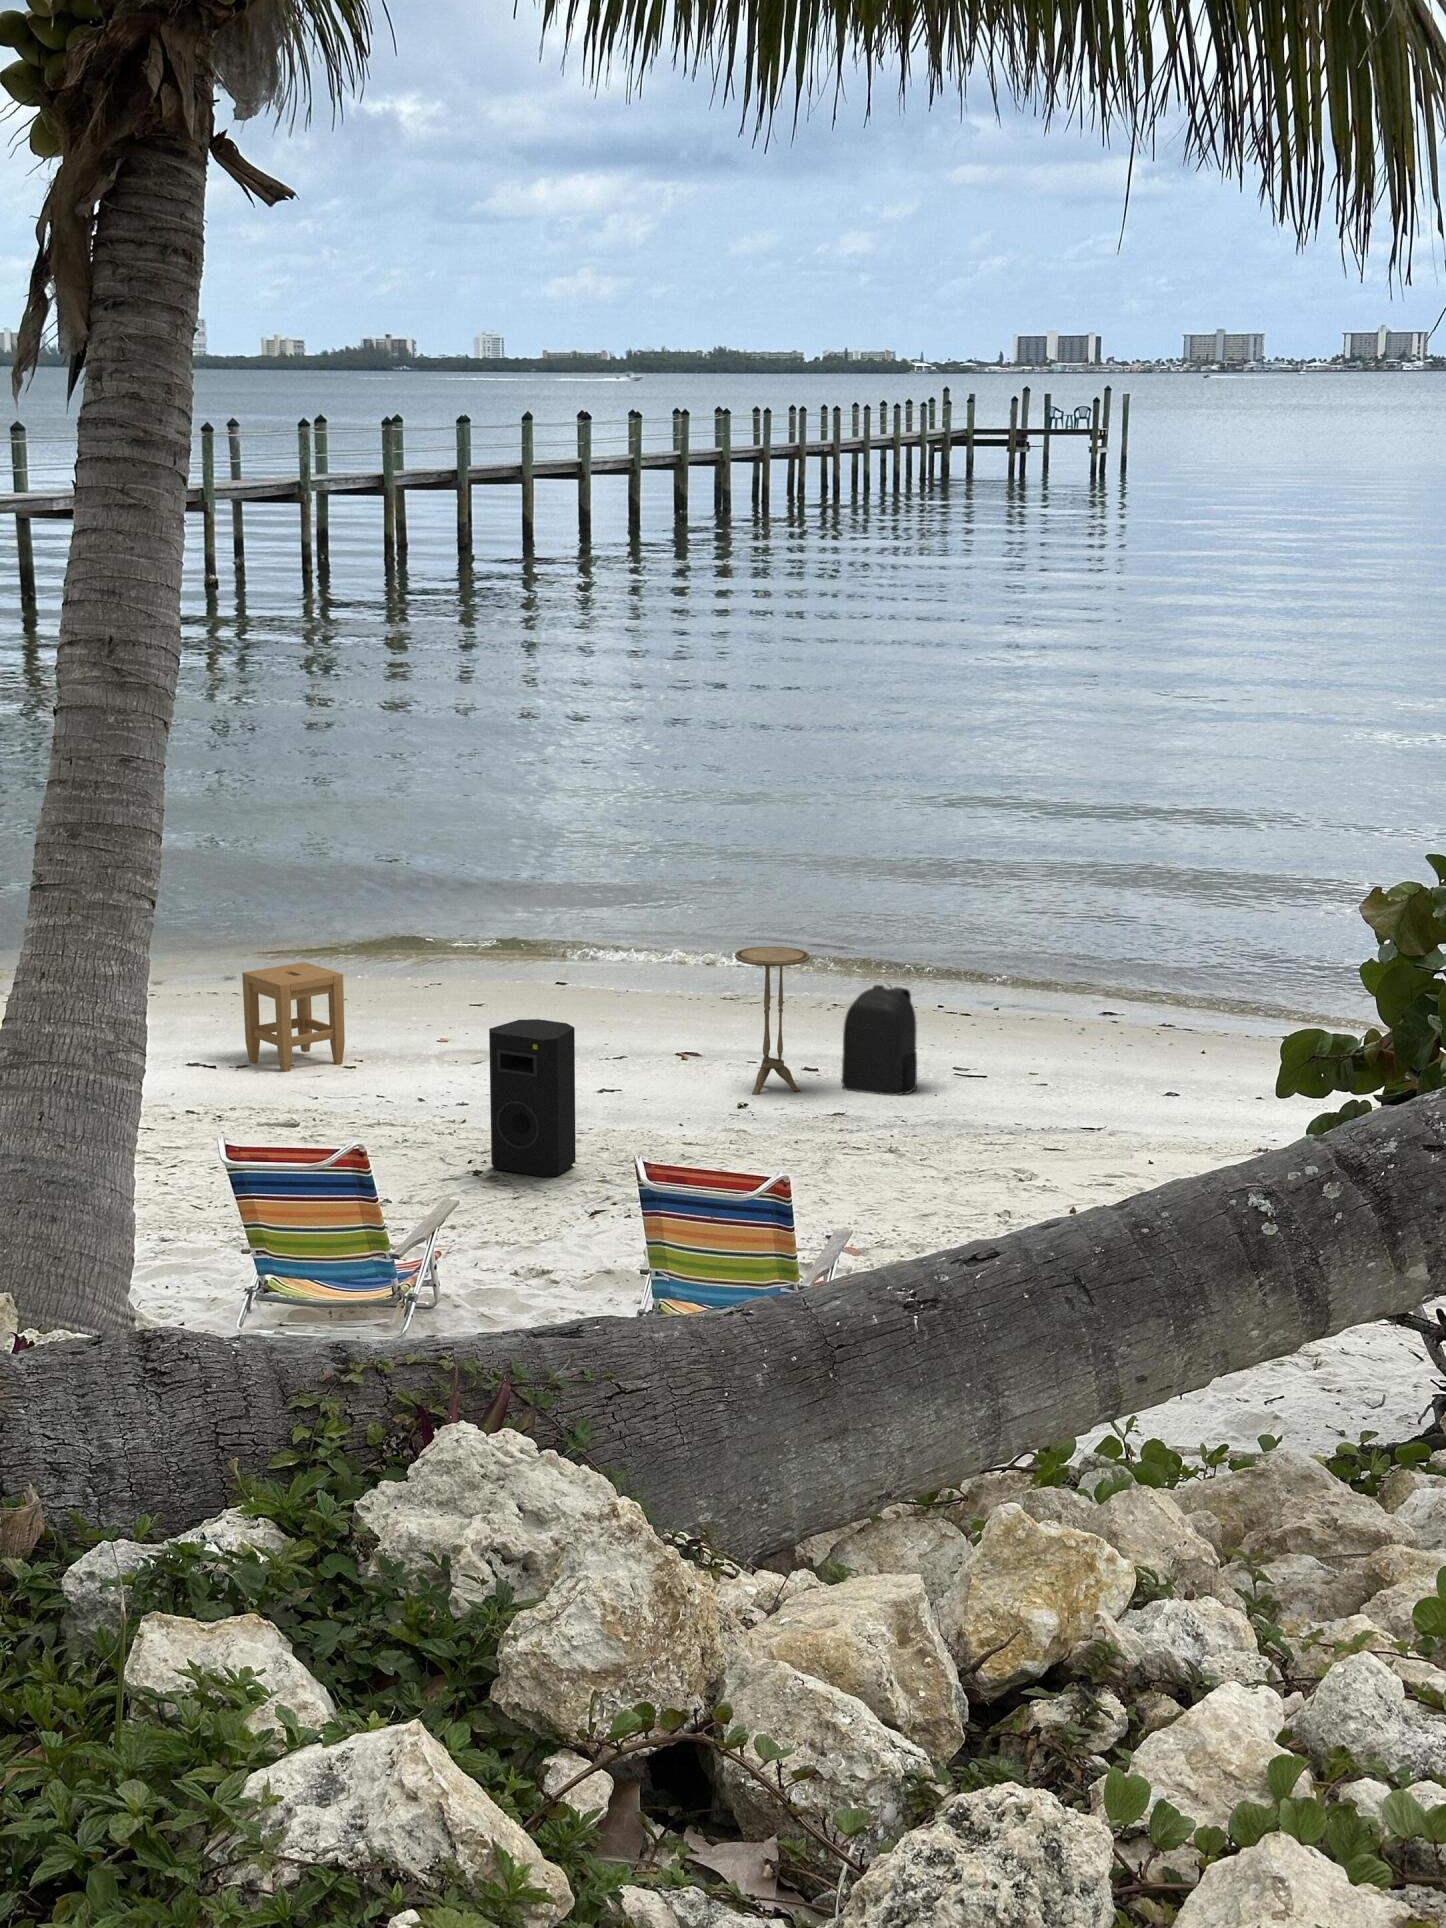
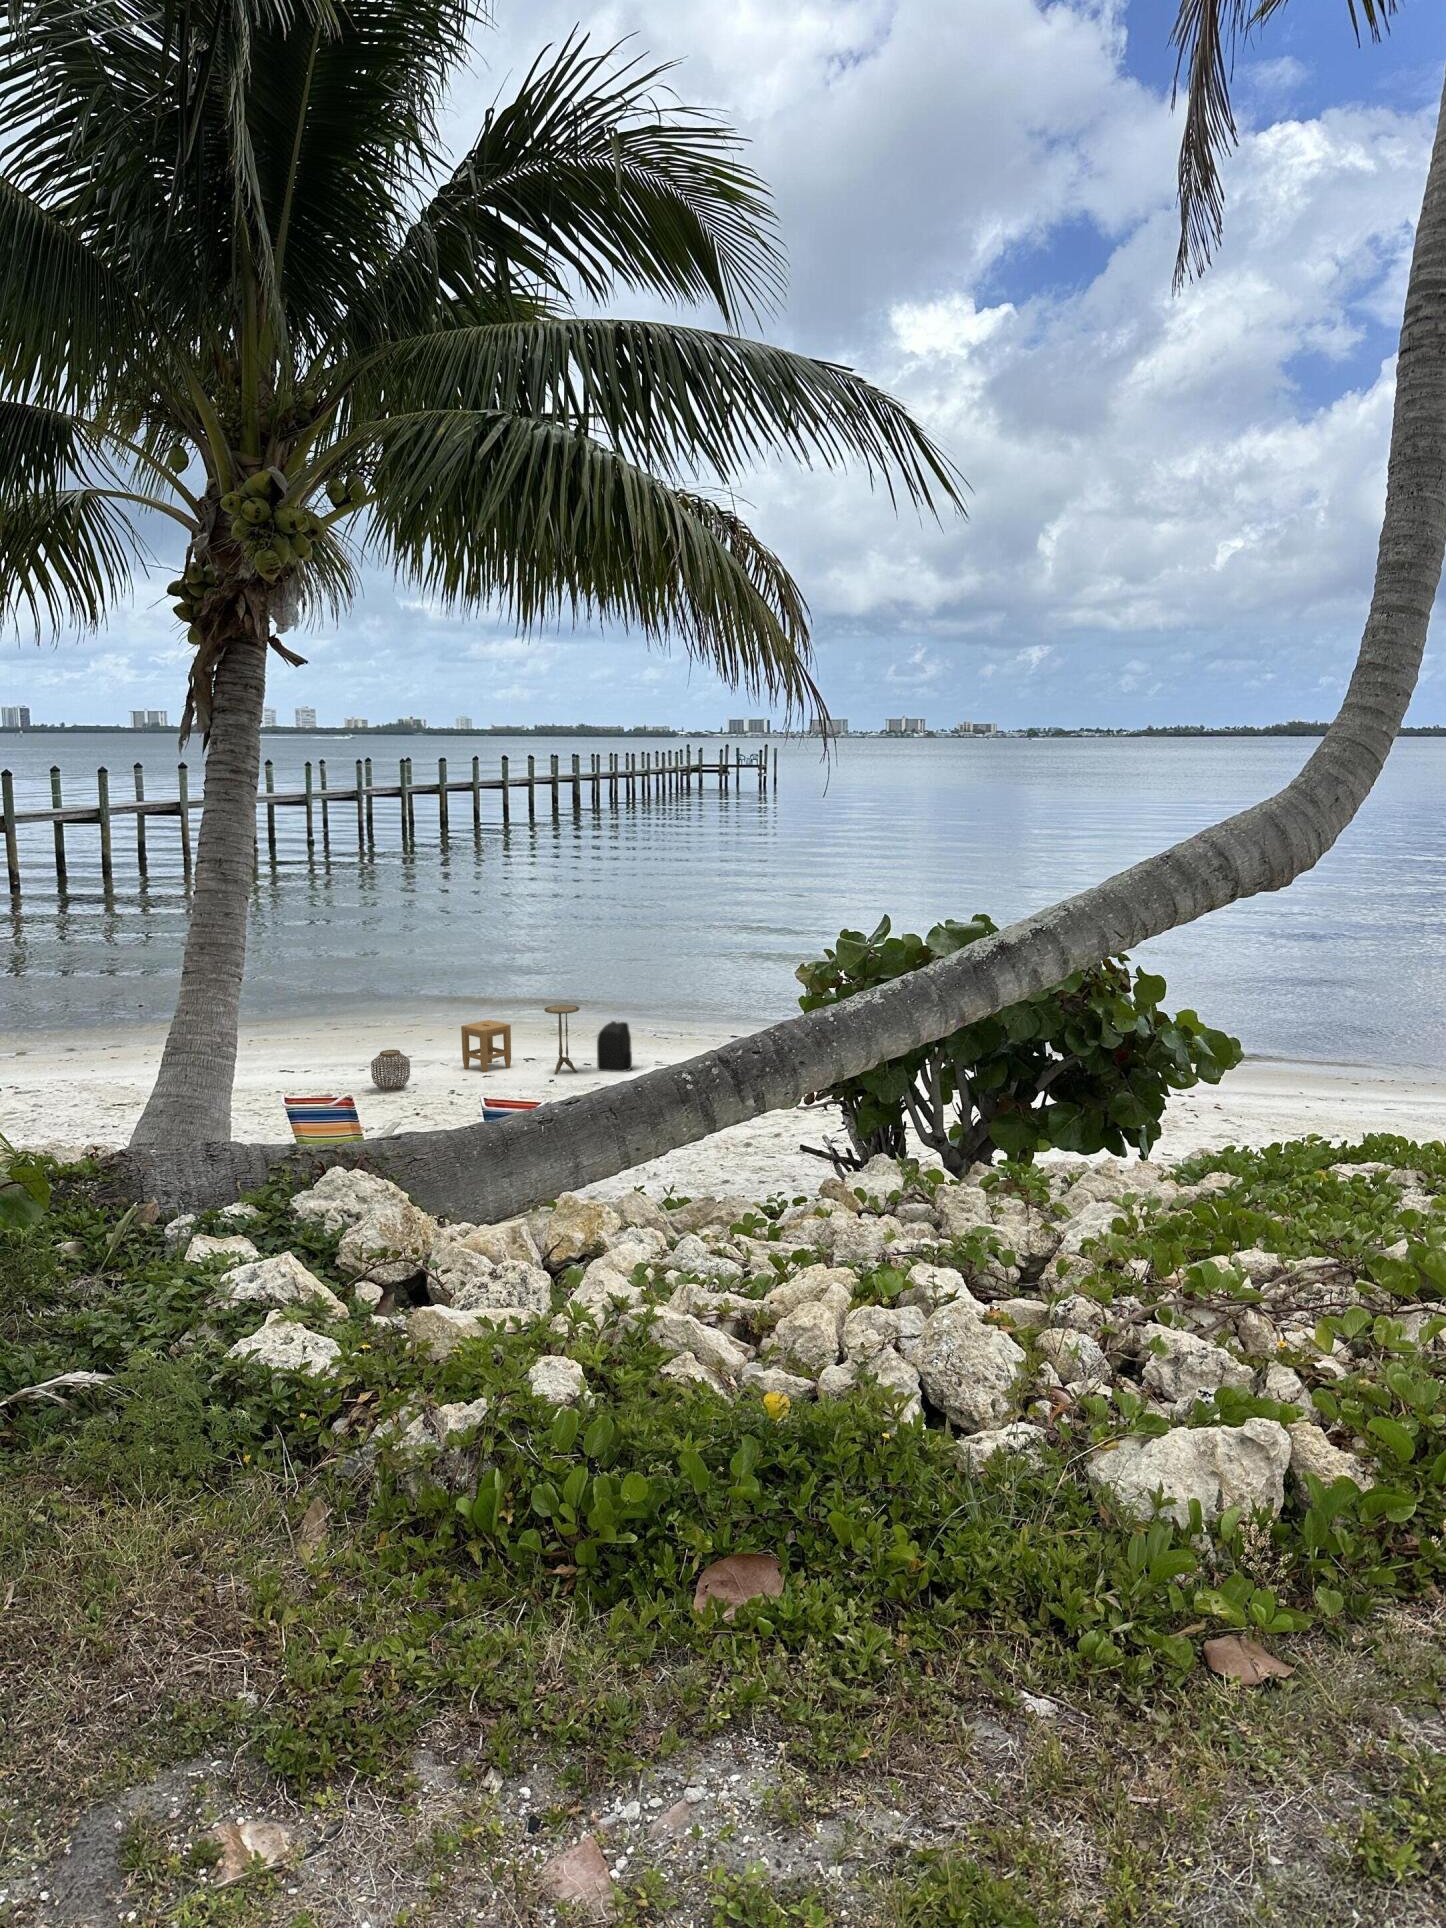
stool: present [242,962,345,1072] -> present [461,1020,511,1072]
speaker: present [489,1019,576,1177] -> none [419,1040,462,1113]
woven basket: none [380,1031,459,1118] -> present [371,1050,410,1091]

